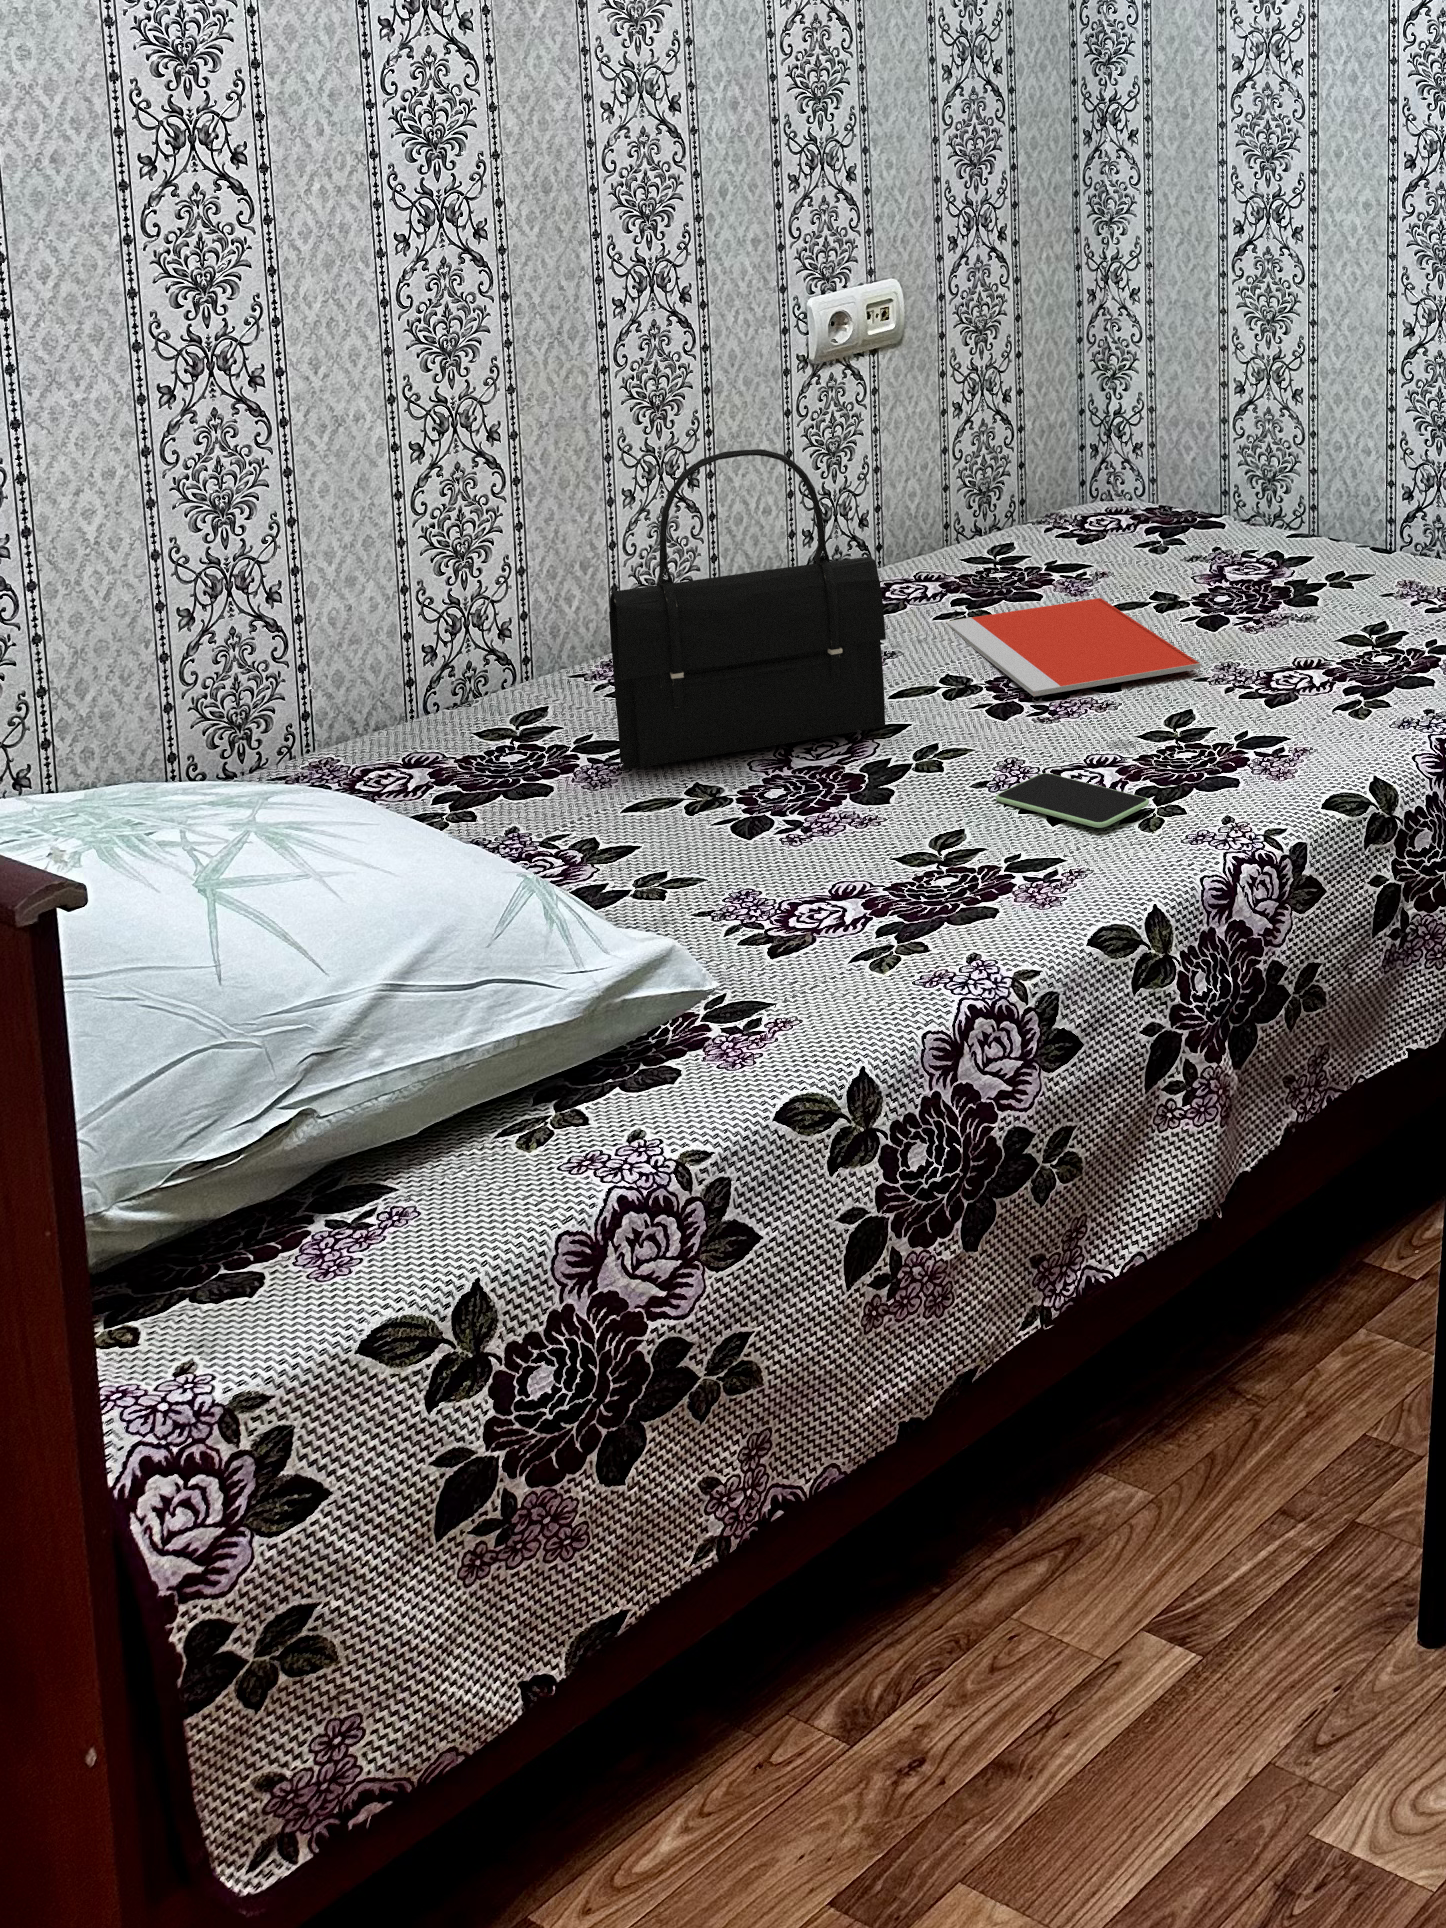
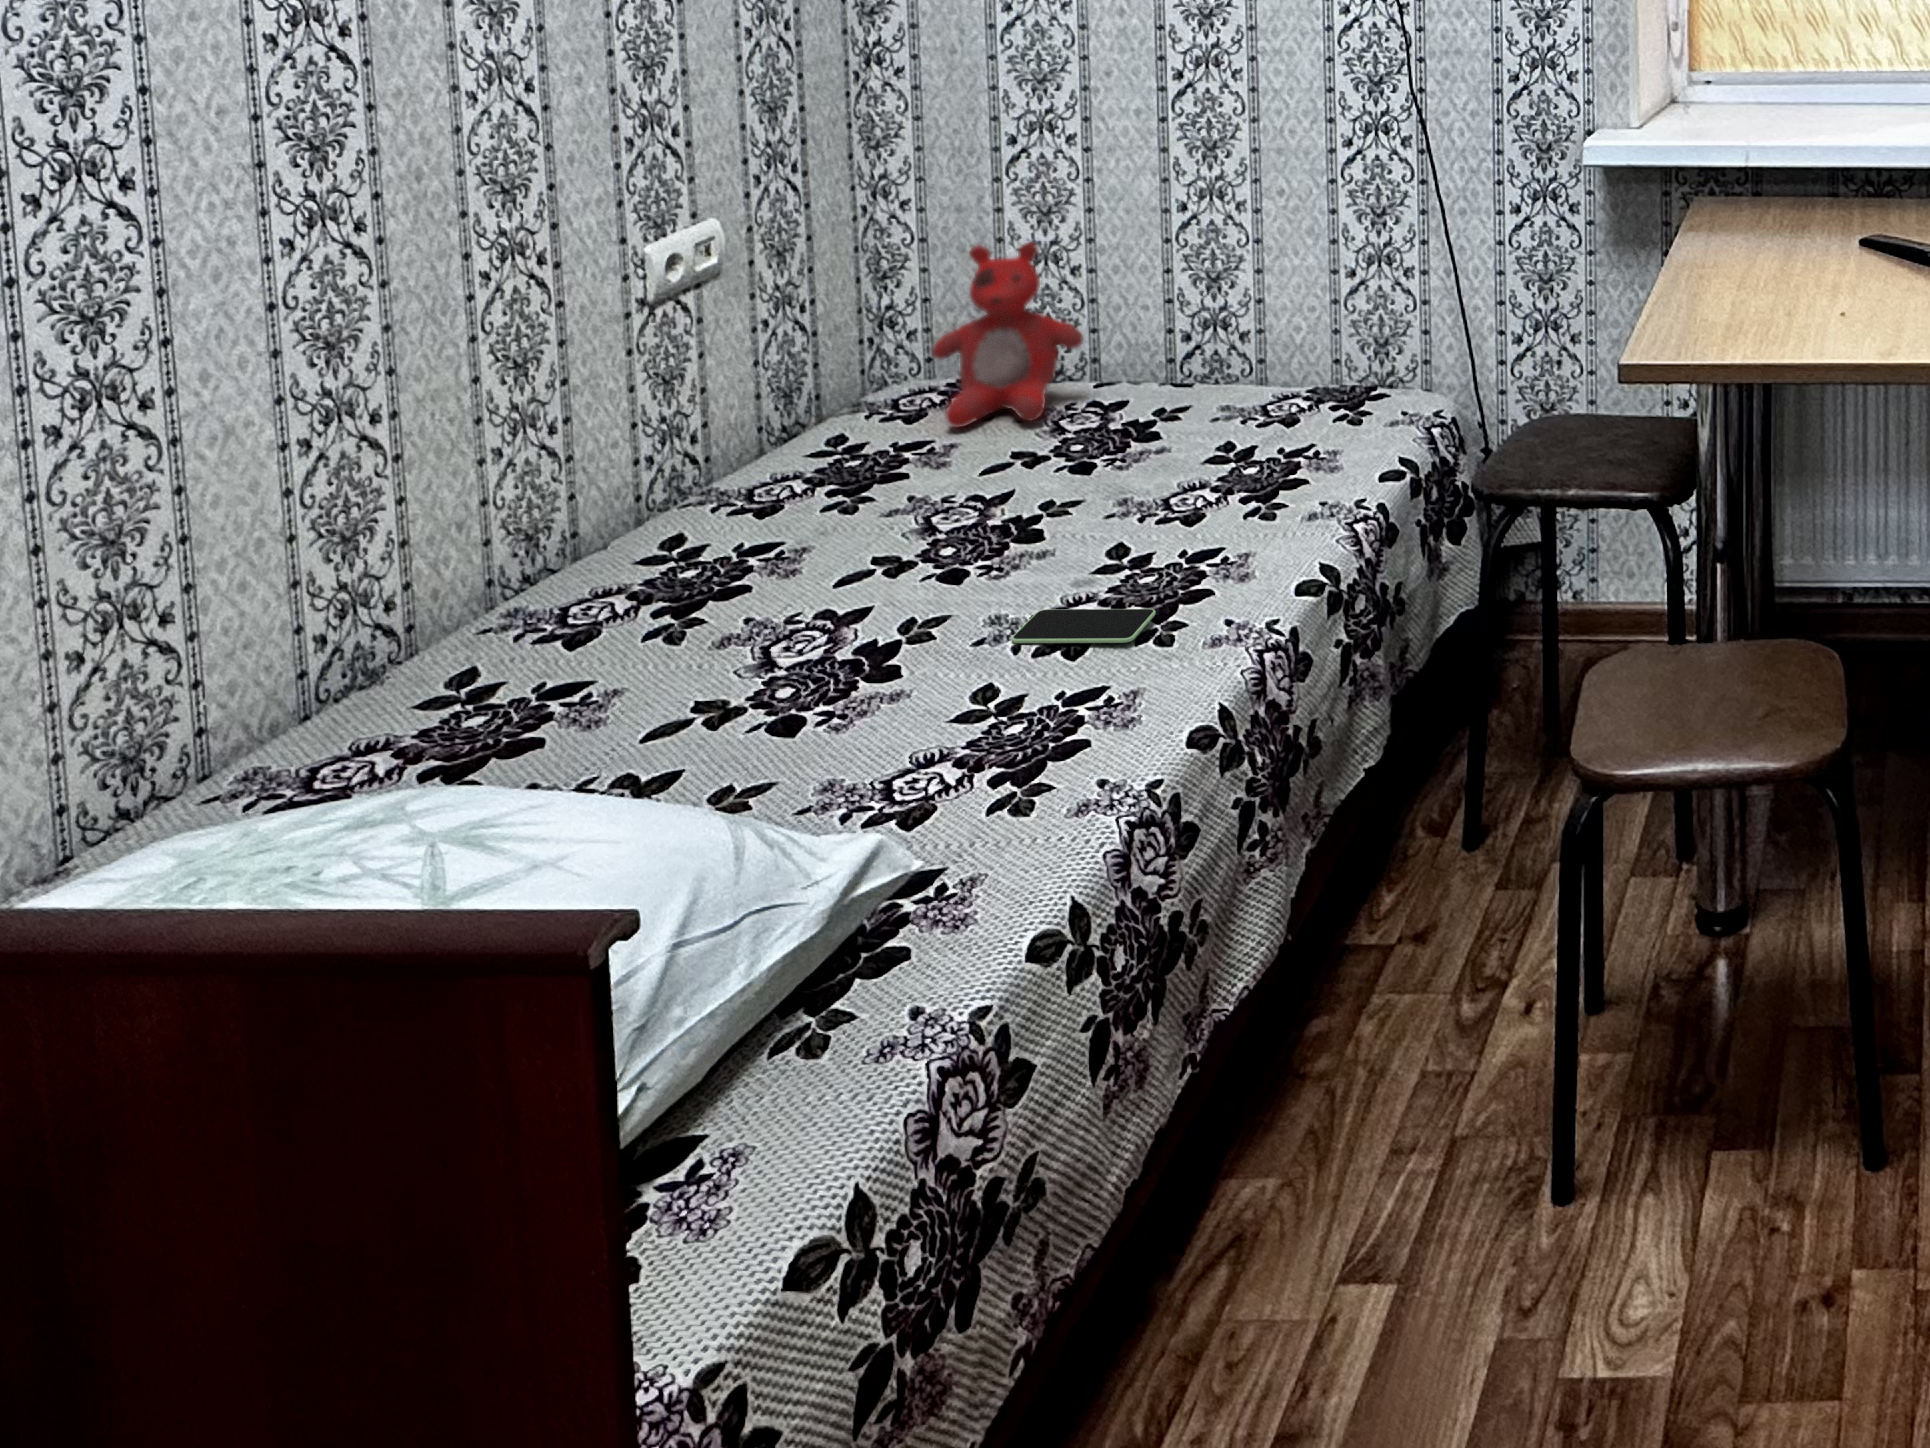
stuffed bear: none [1113,352,1278,576] -> present [932,242,1083,427]
handbag: present [609,449,886,770] -> none [589,390,857,707]
notebook: present [946,598,1201,696] -> none [822,456,1100,550]

